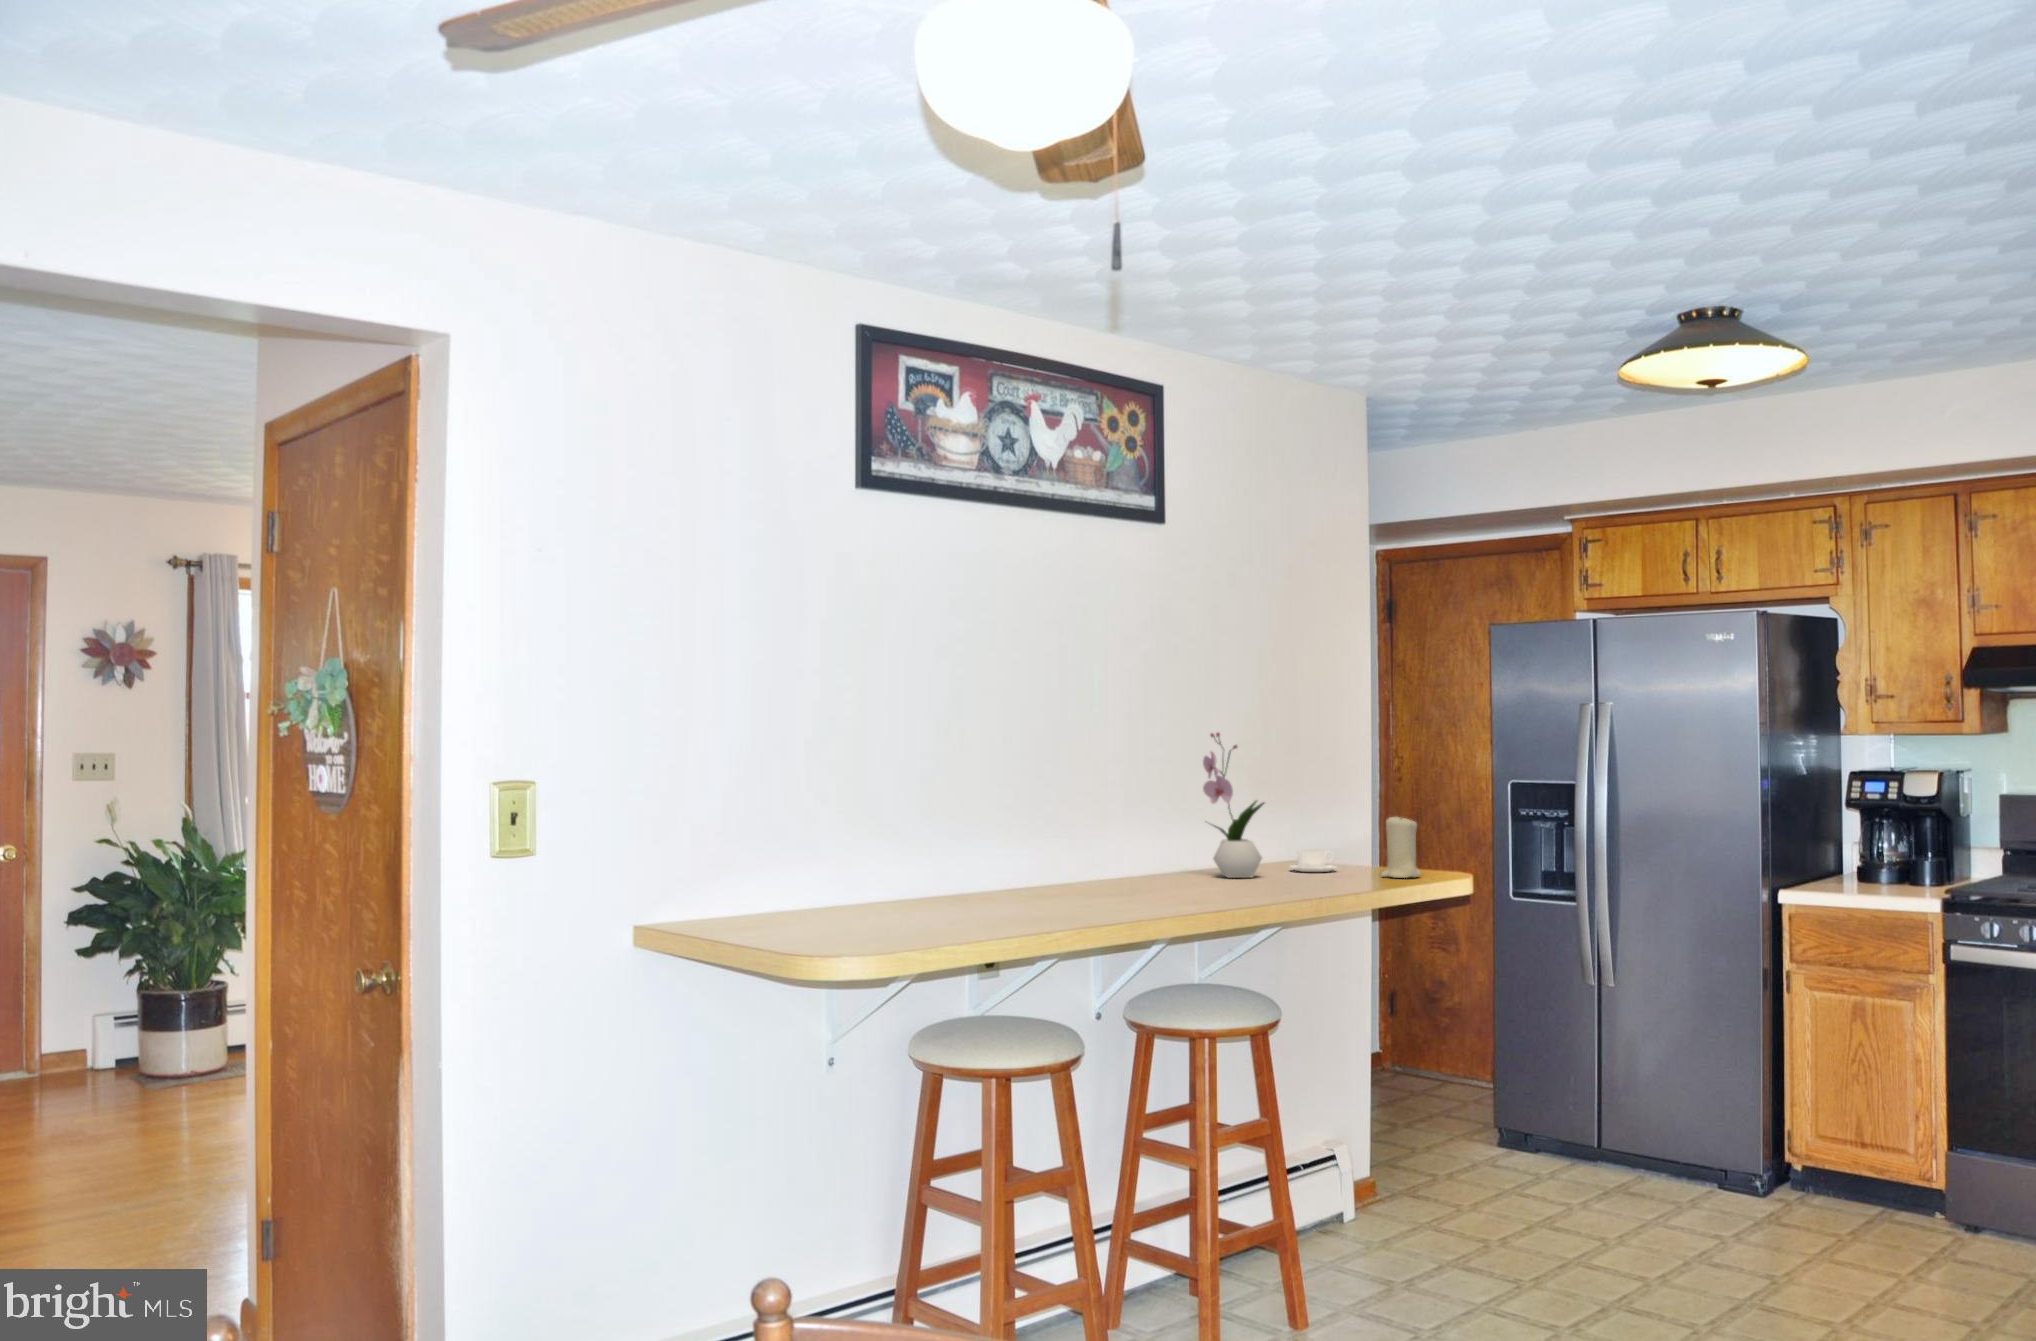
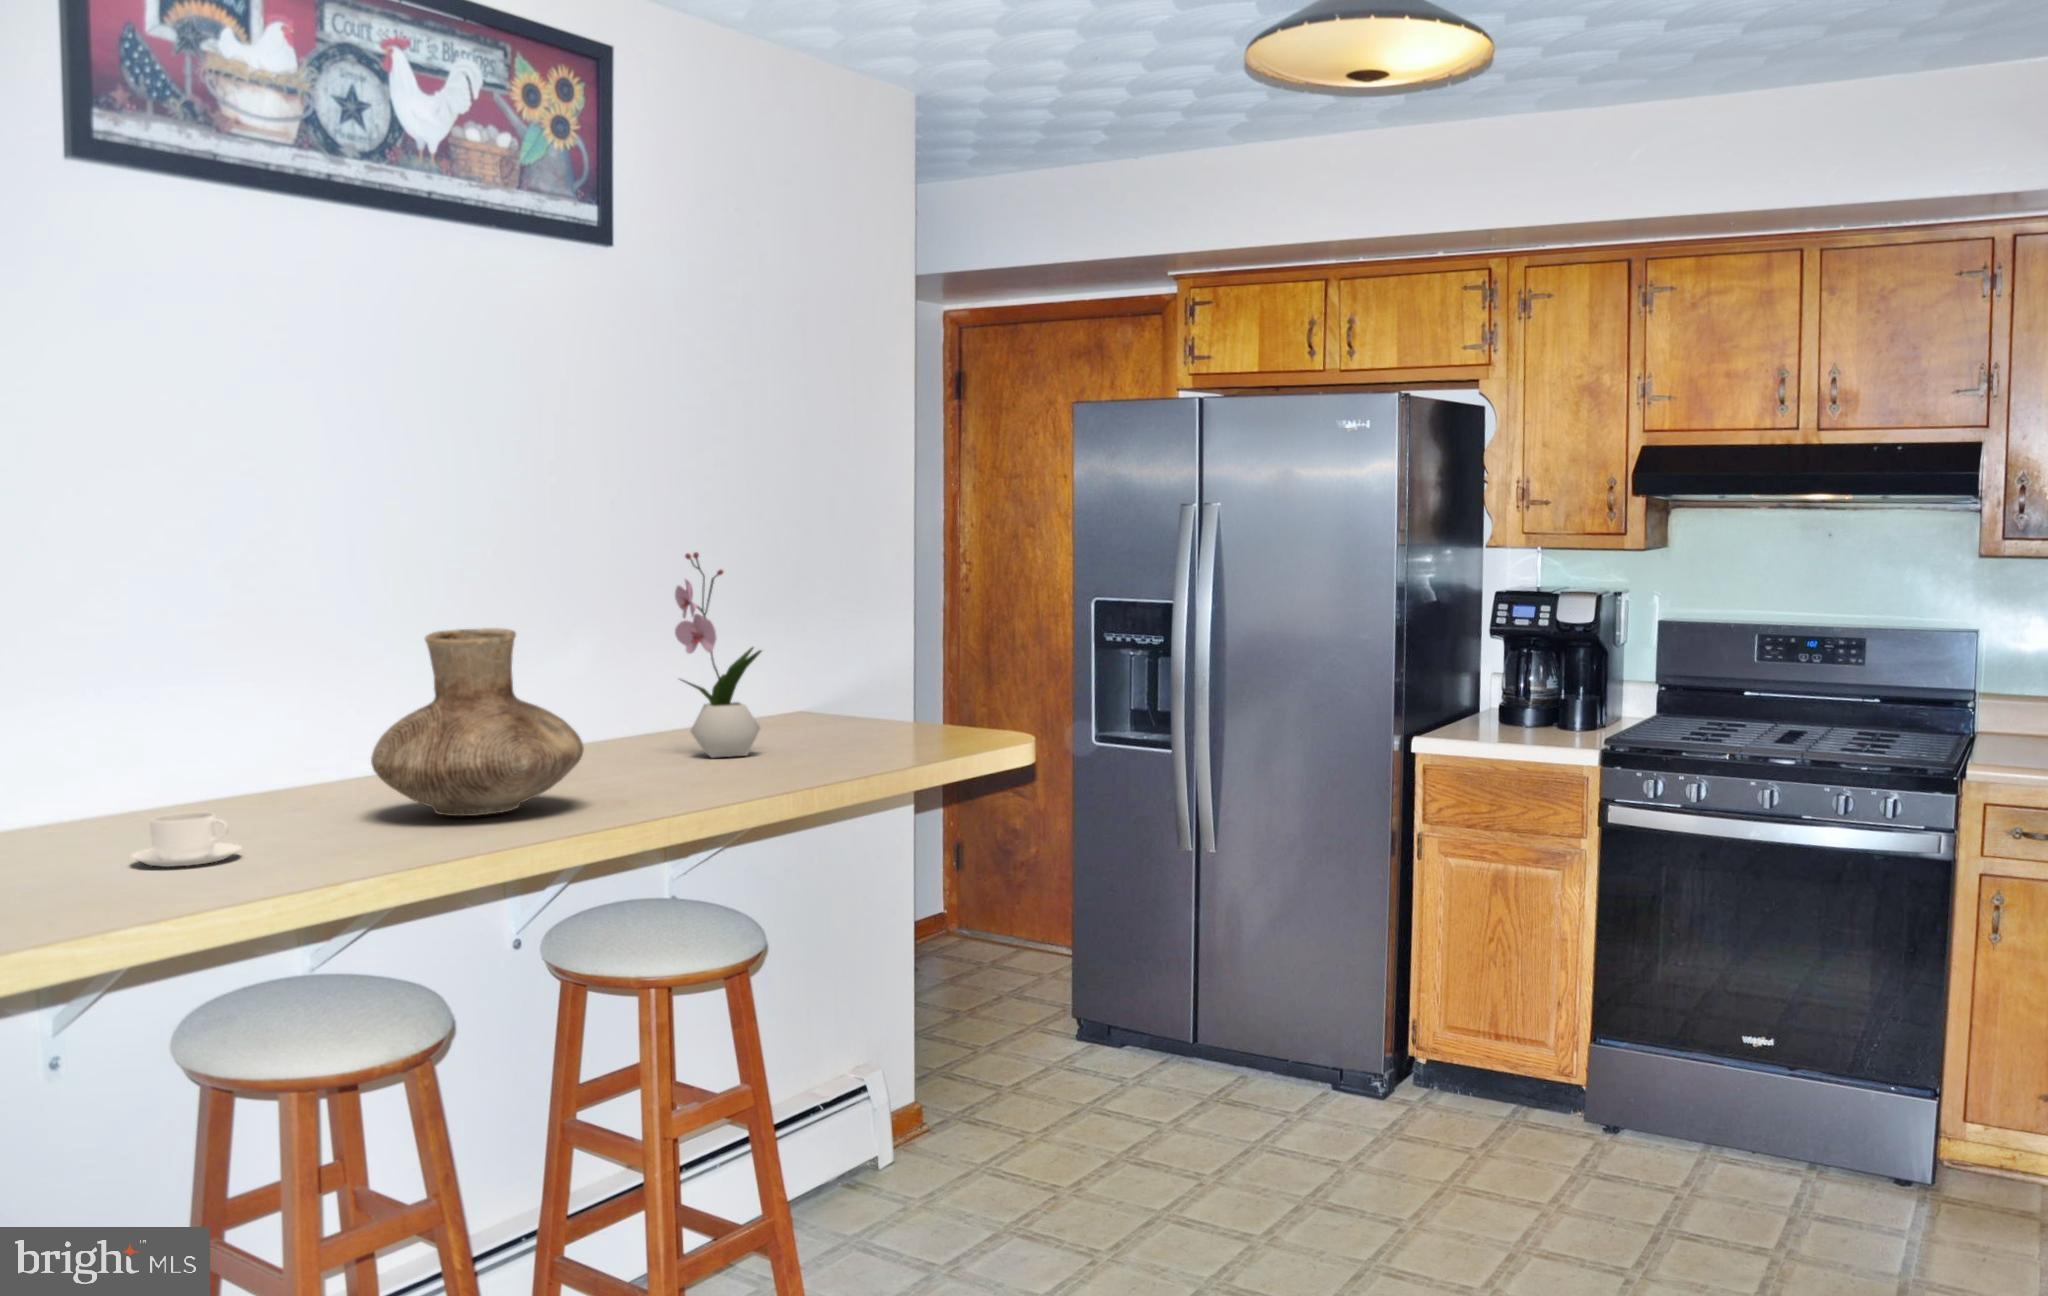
vase: none [1021,781,1156,905] -> present [371,628,584,816]
candle: present [1381,816,1421,878] -> none [923,662,977,749]
coffee cup: present [1290,849,1336,872] -> present [131,812,241,867]

